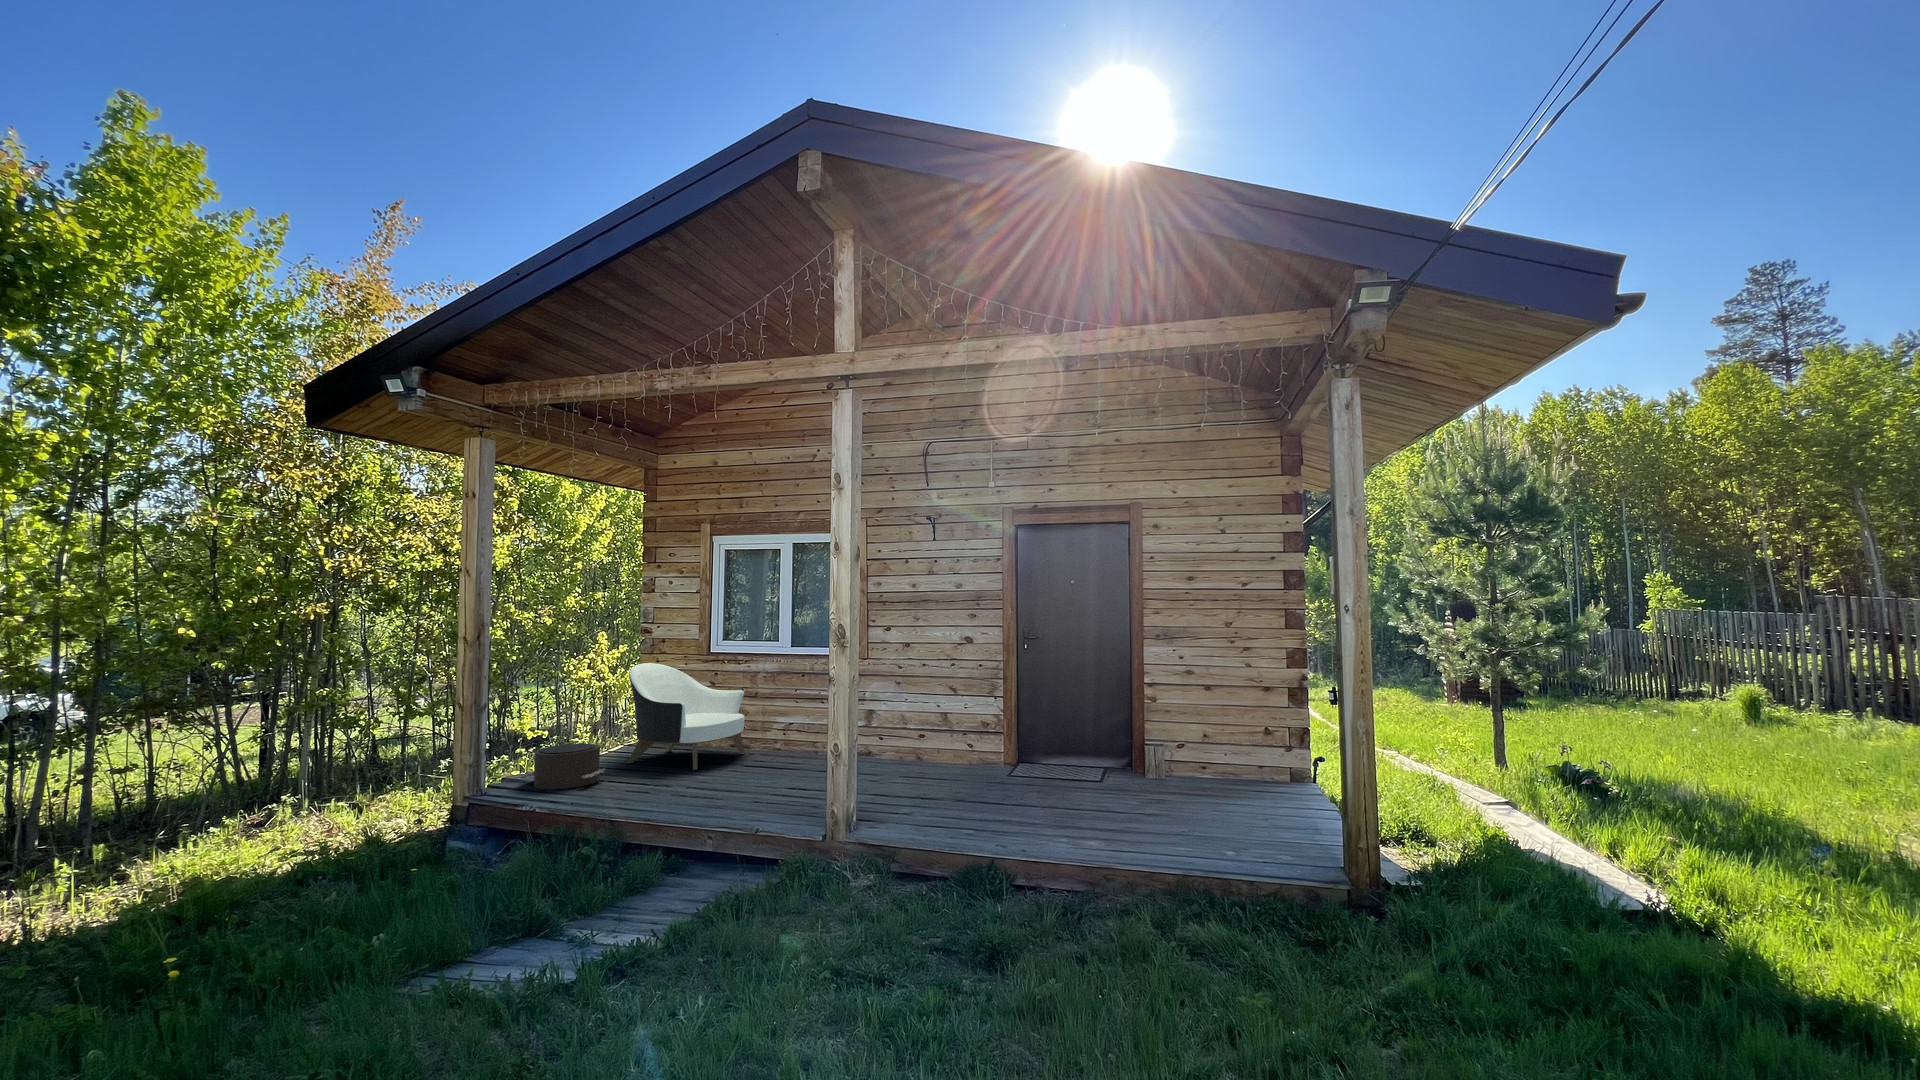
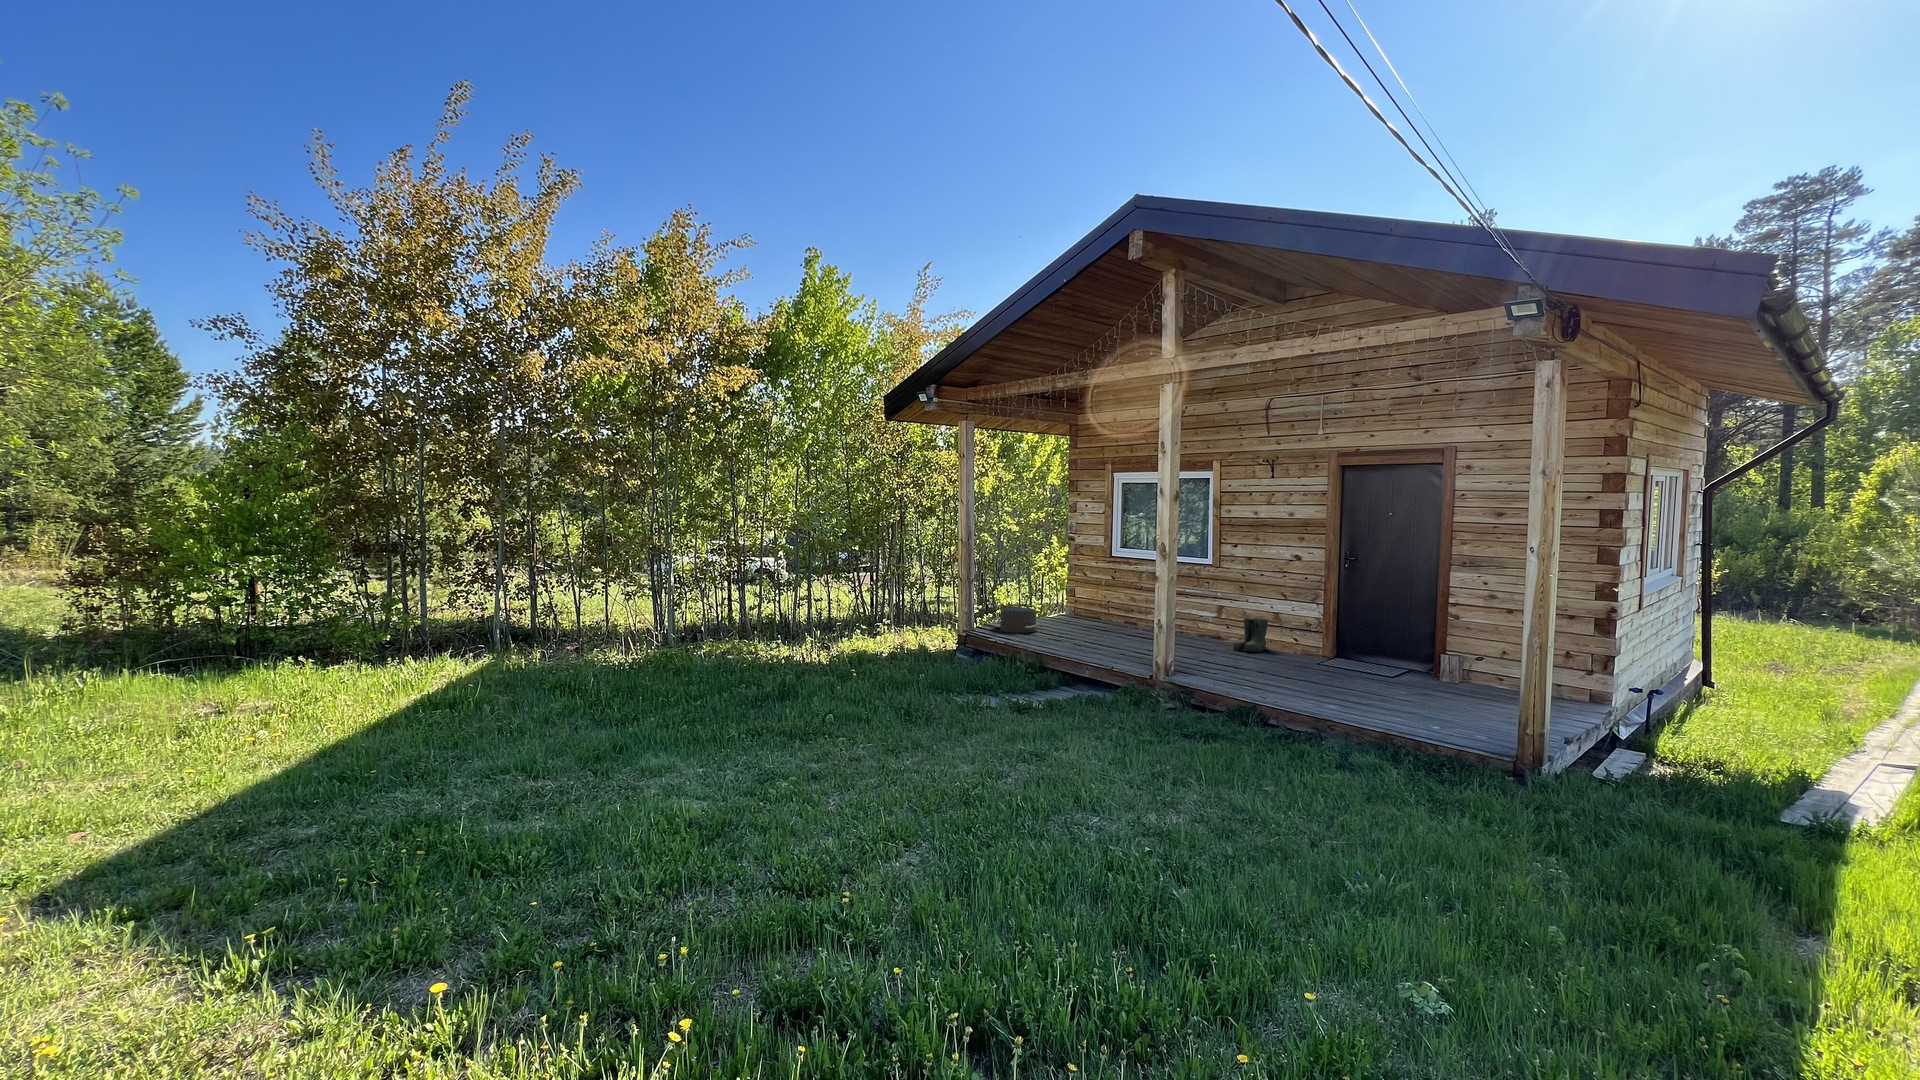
armchair: present [627,663,745,770] -> none [1055,561,1133,632]
boots: none [899,723,940,771] -> present [1233,617,1268,652]

